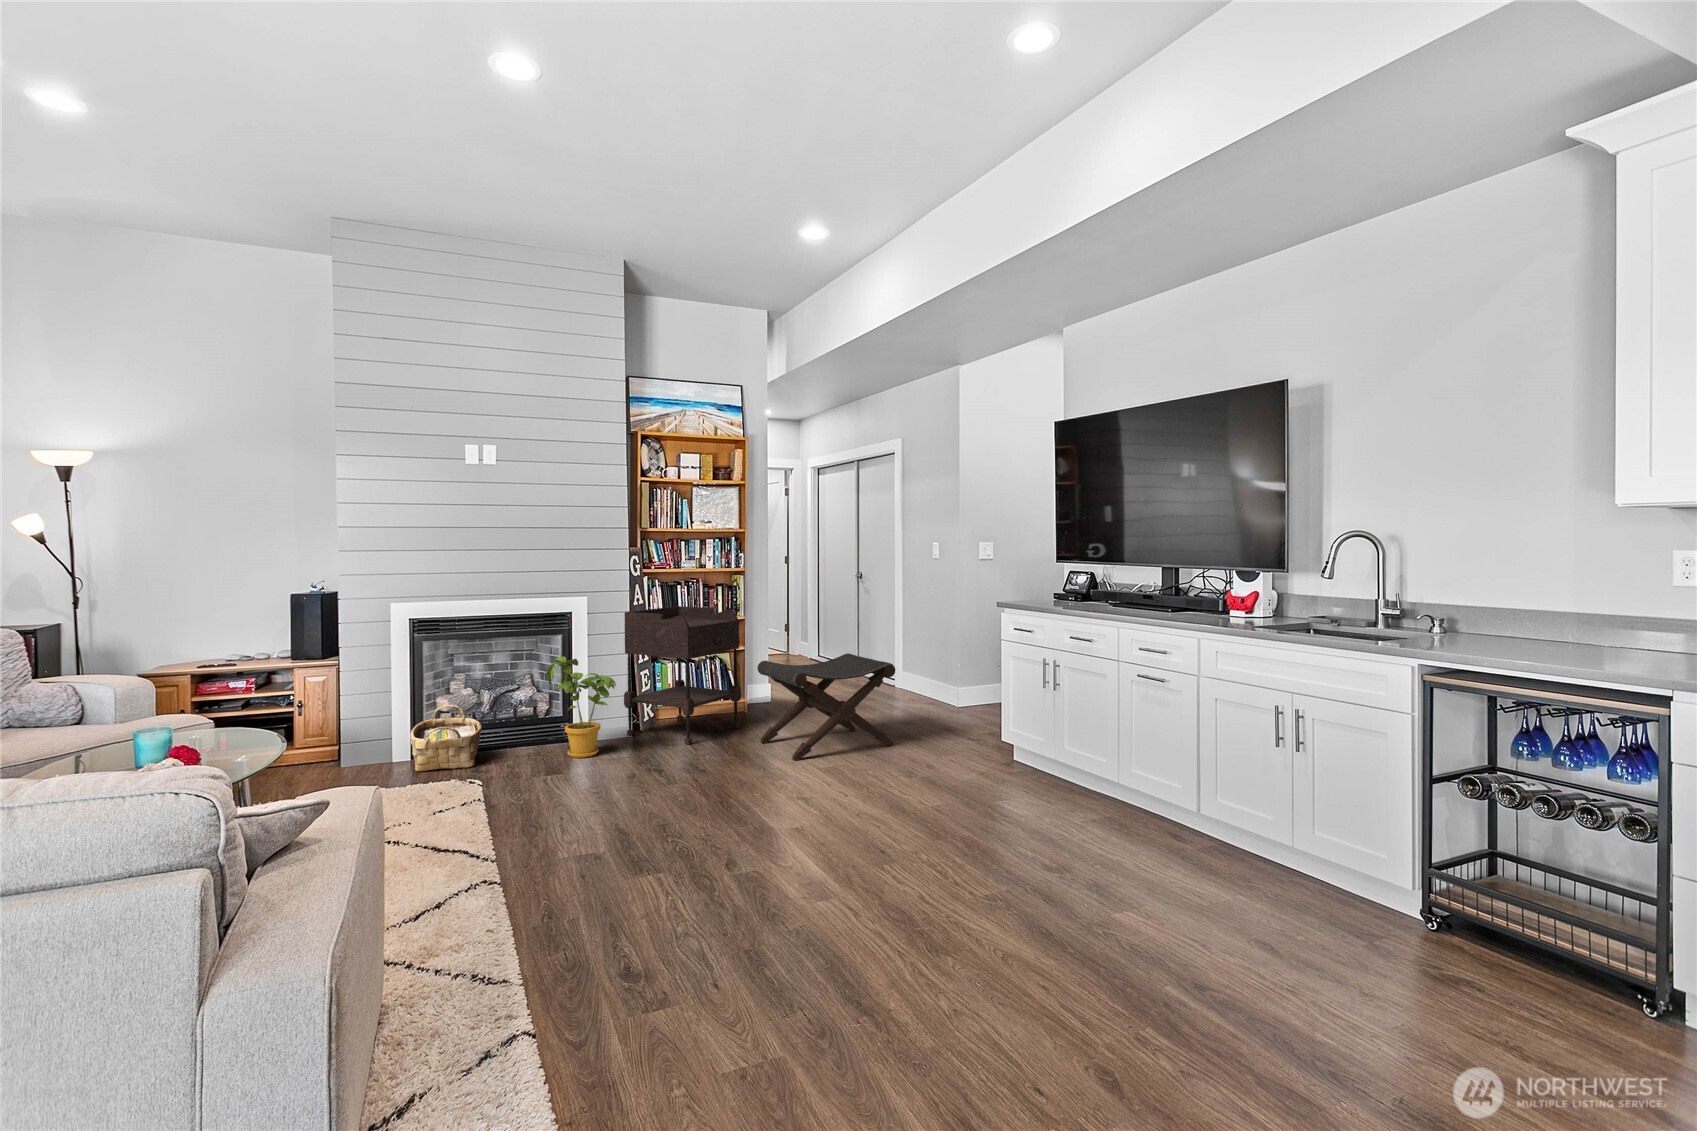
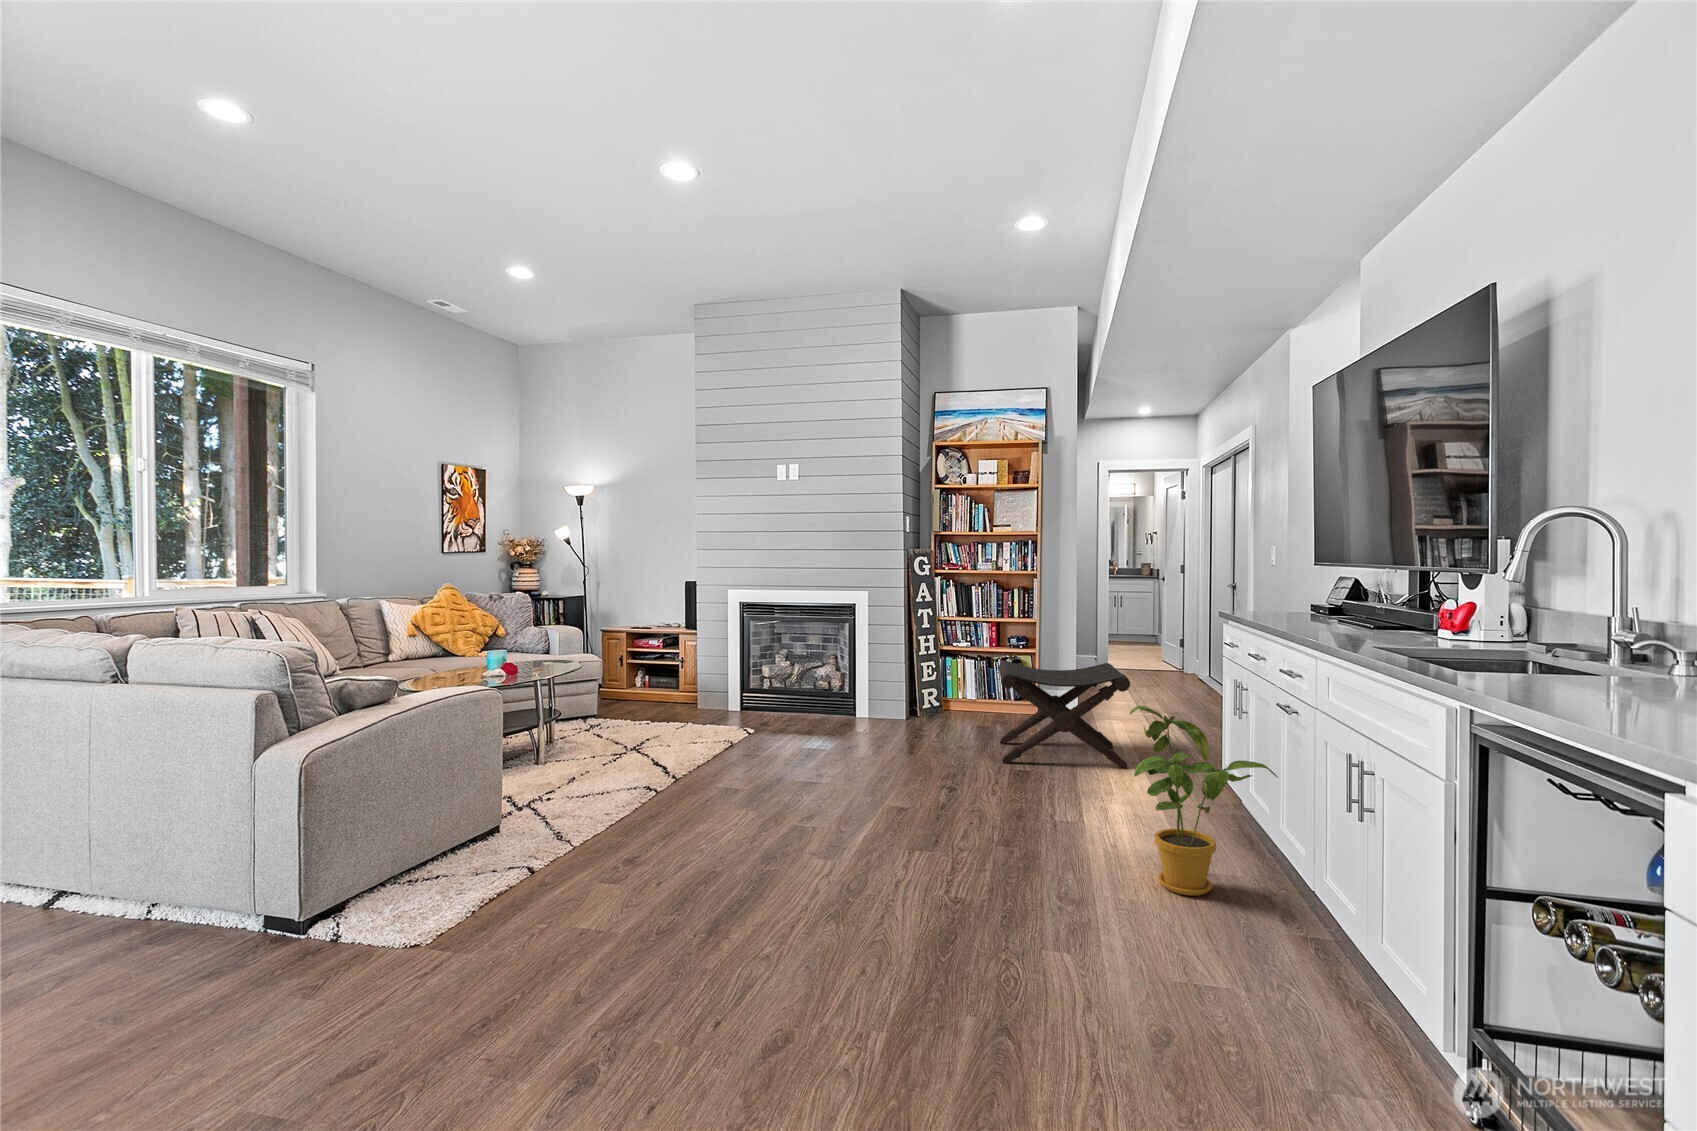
side table: present [624,606,741,745] -> none [900,605,1006,734]
house plant: present [546,657,616,758] -> present [1129,706,1278,896]
woven basket: present [410,705,482,772] -> none [726,672,781,722]

